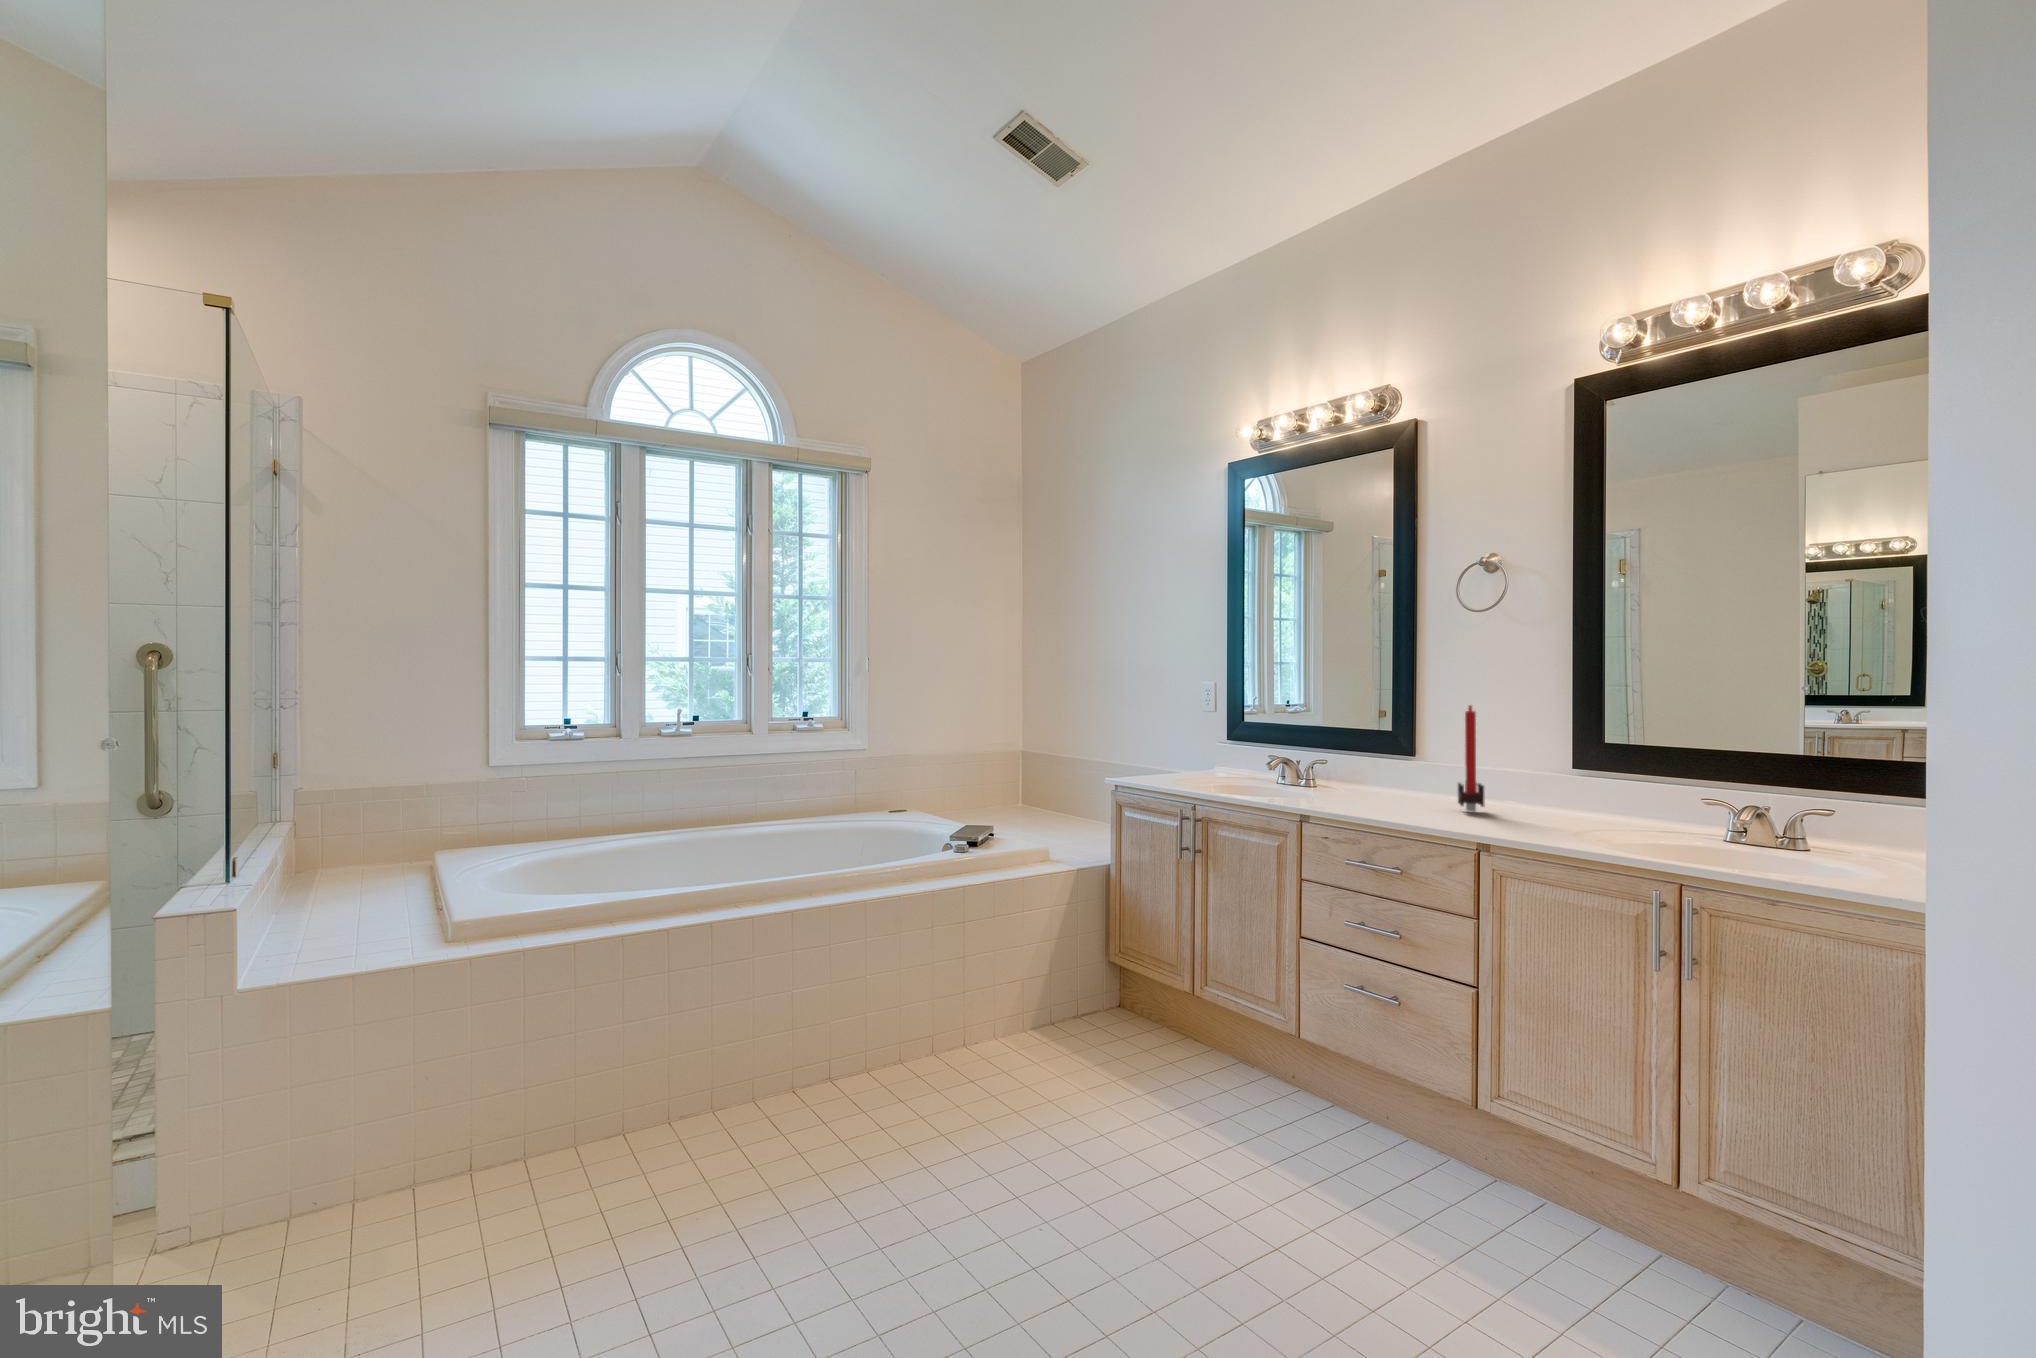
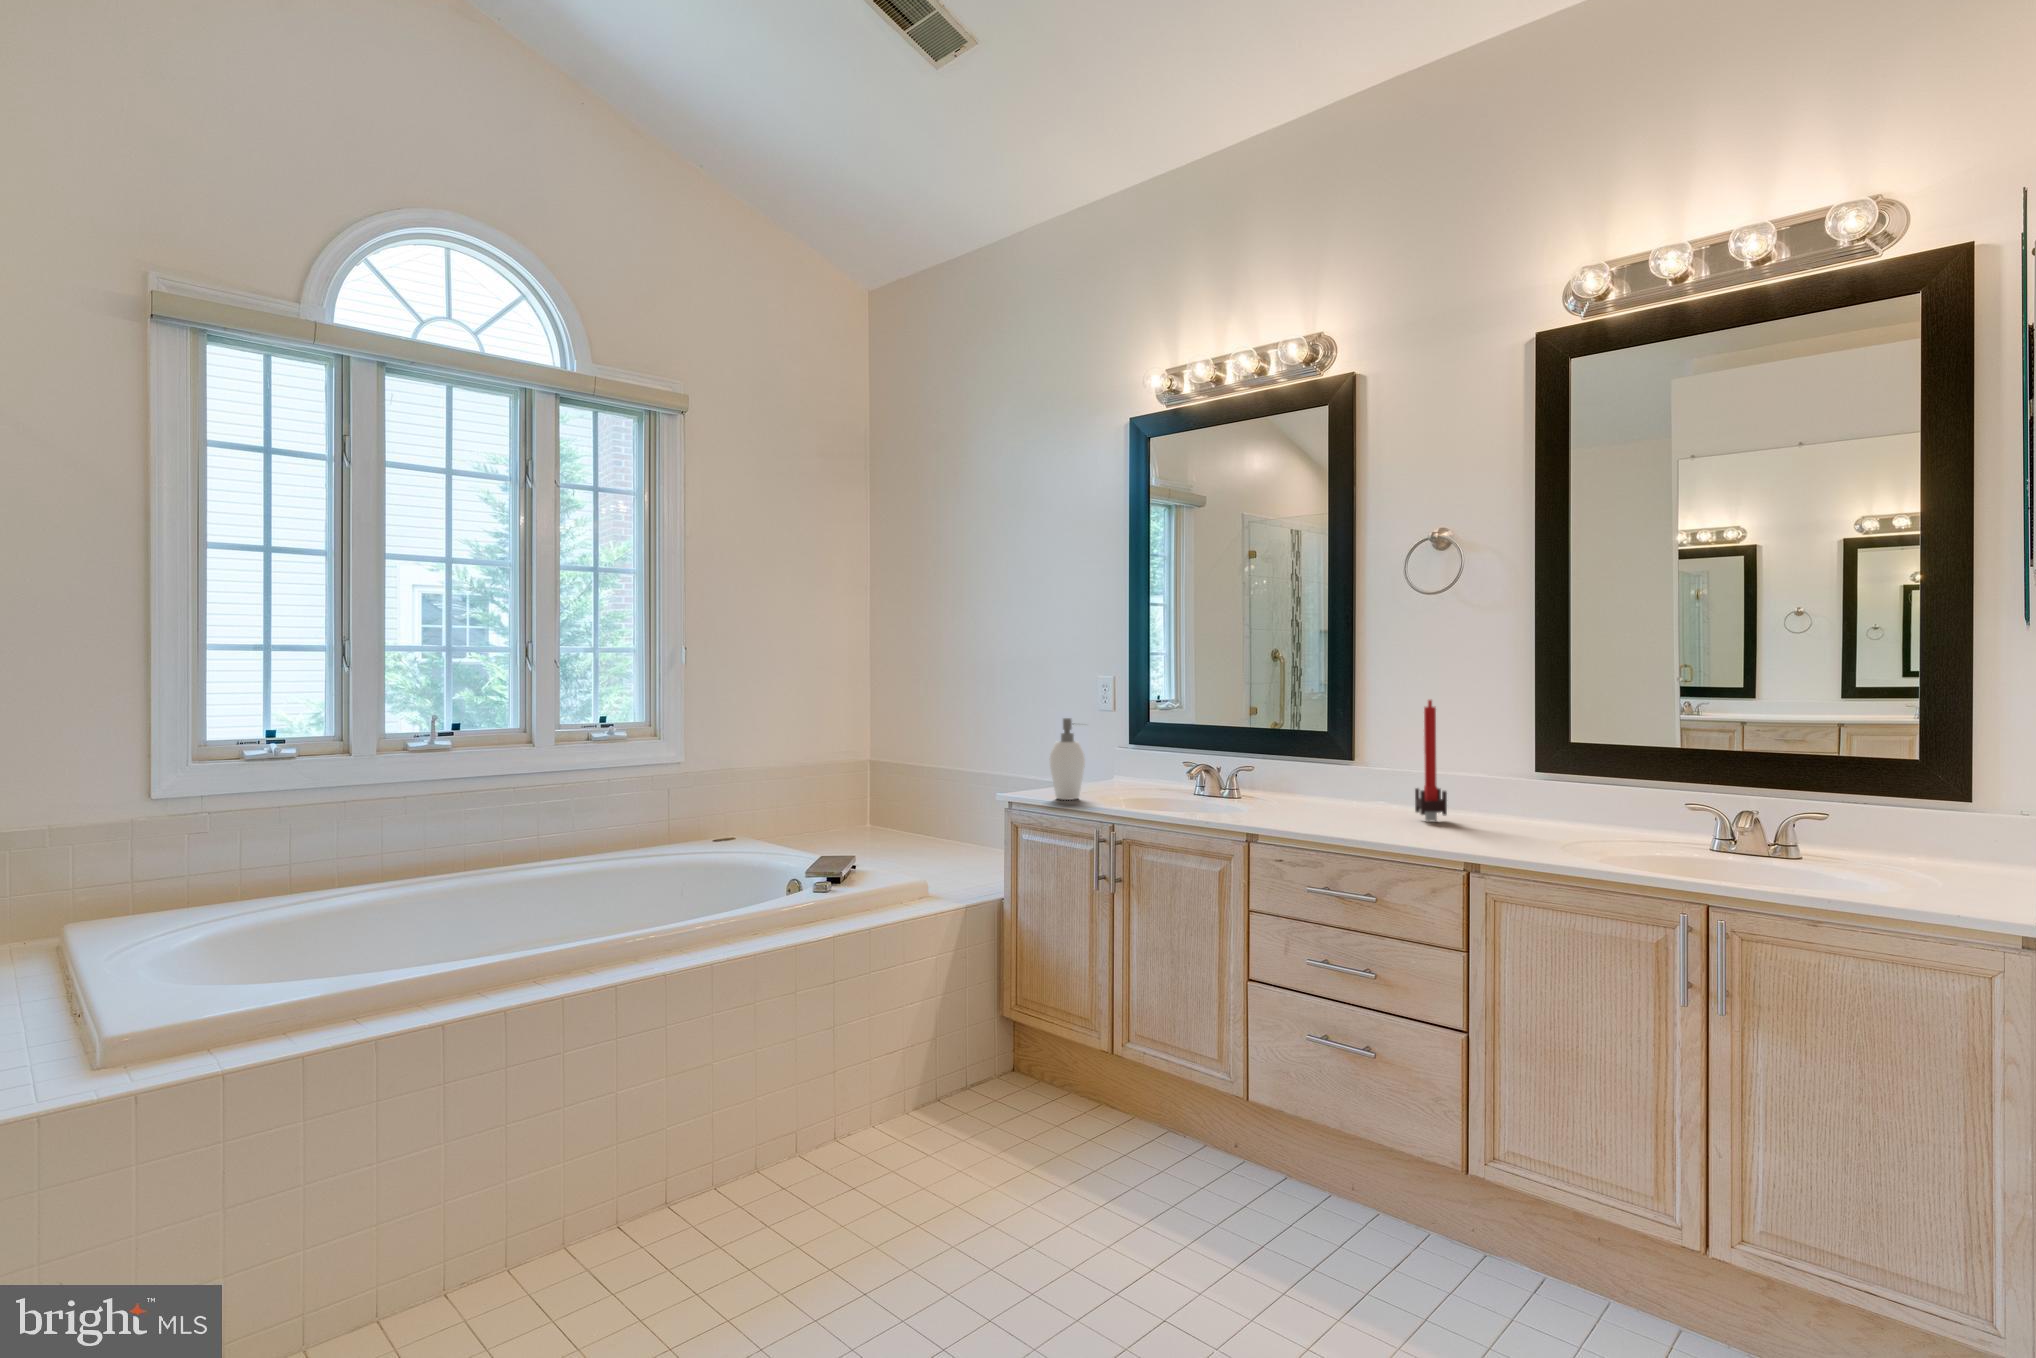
soap dispenser: none [1147,718,1178,786] -> present [1050,718,1085,800]

